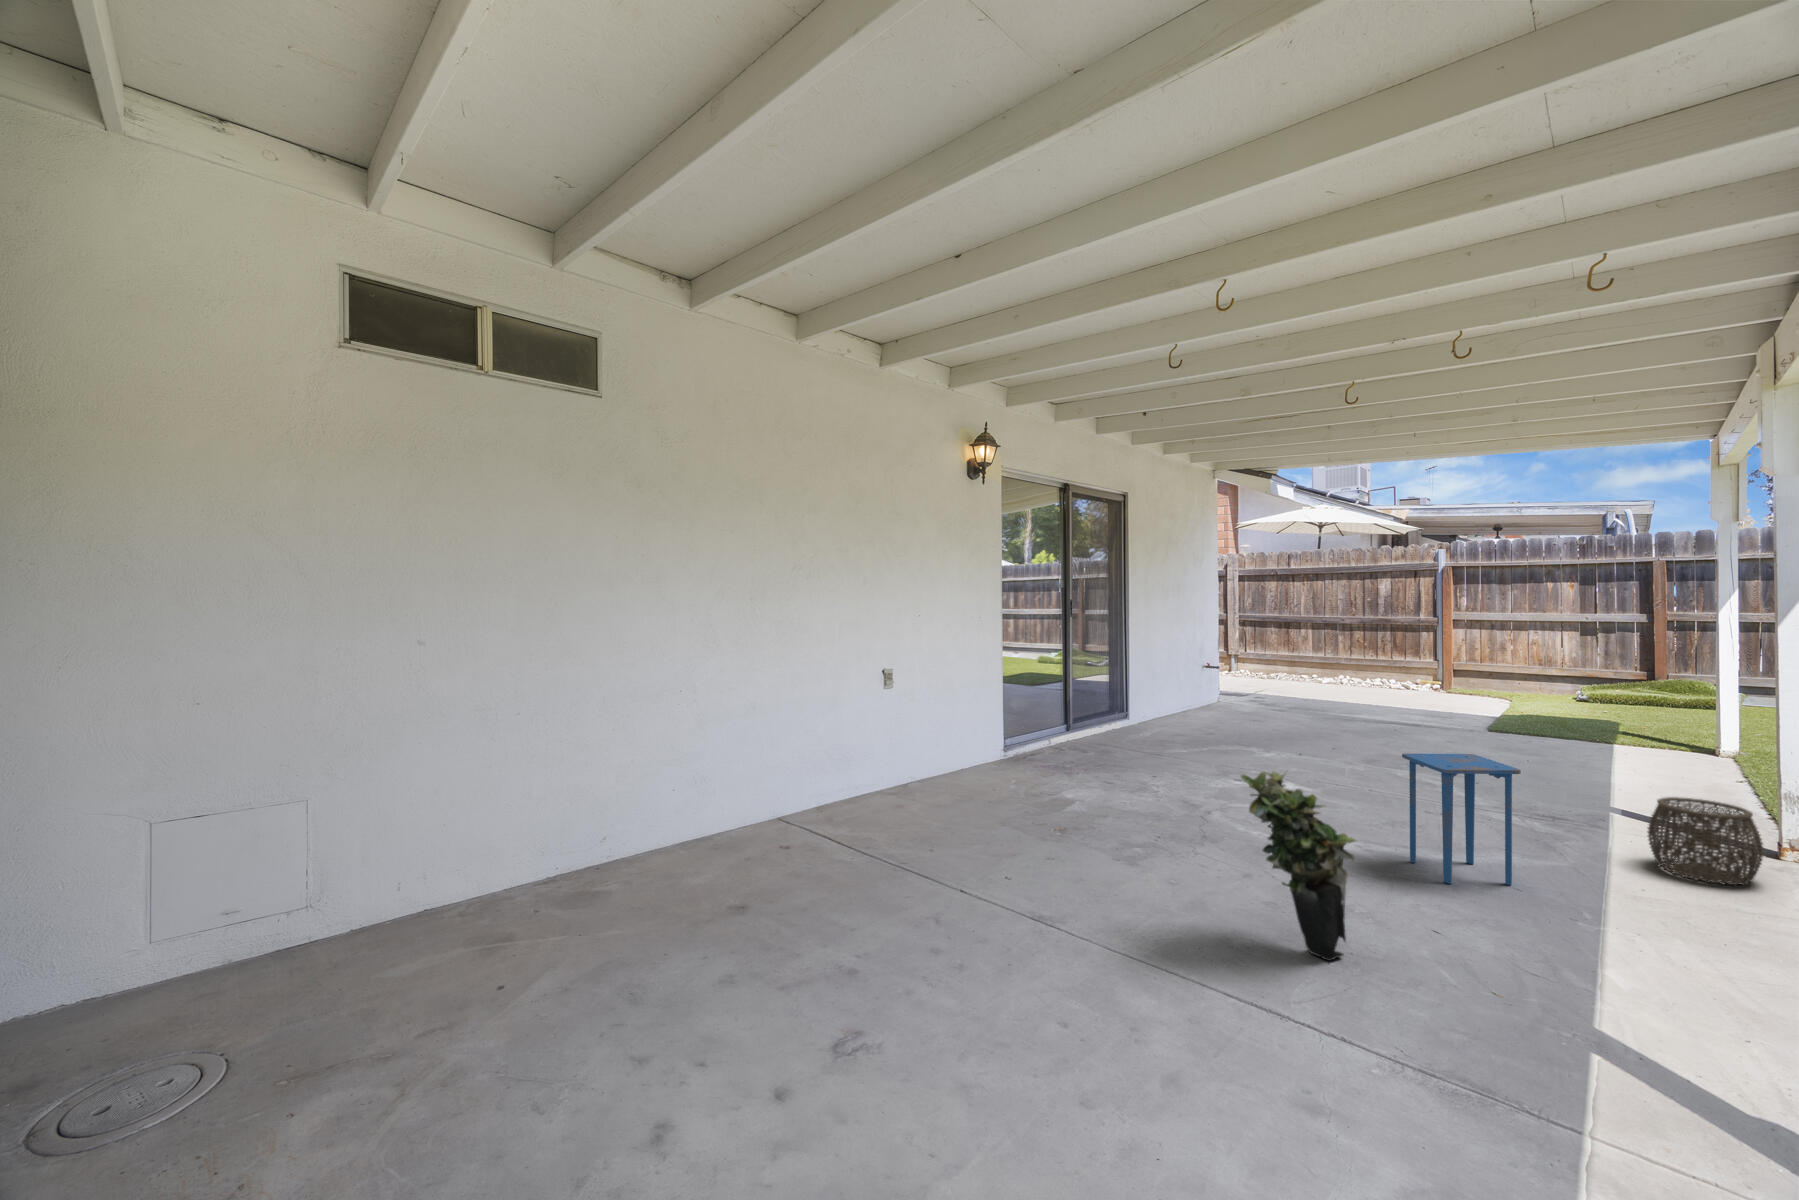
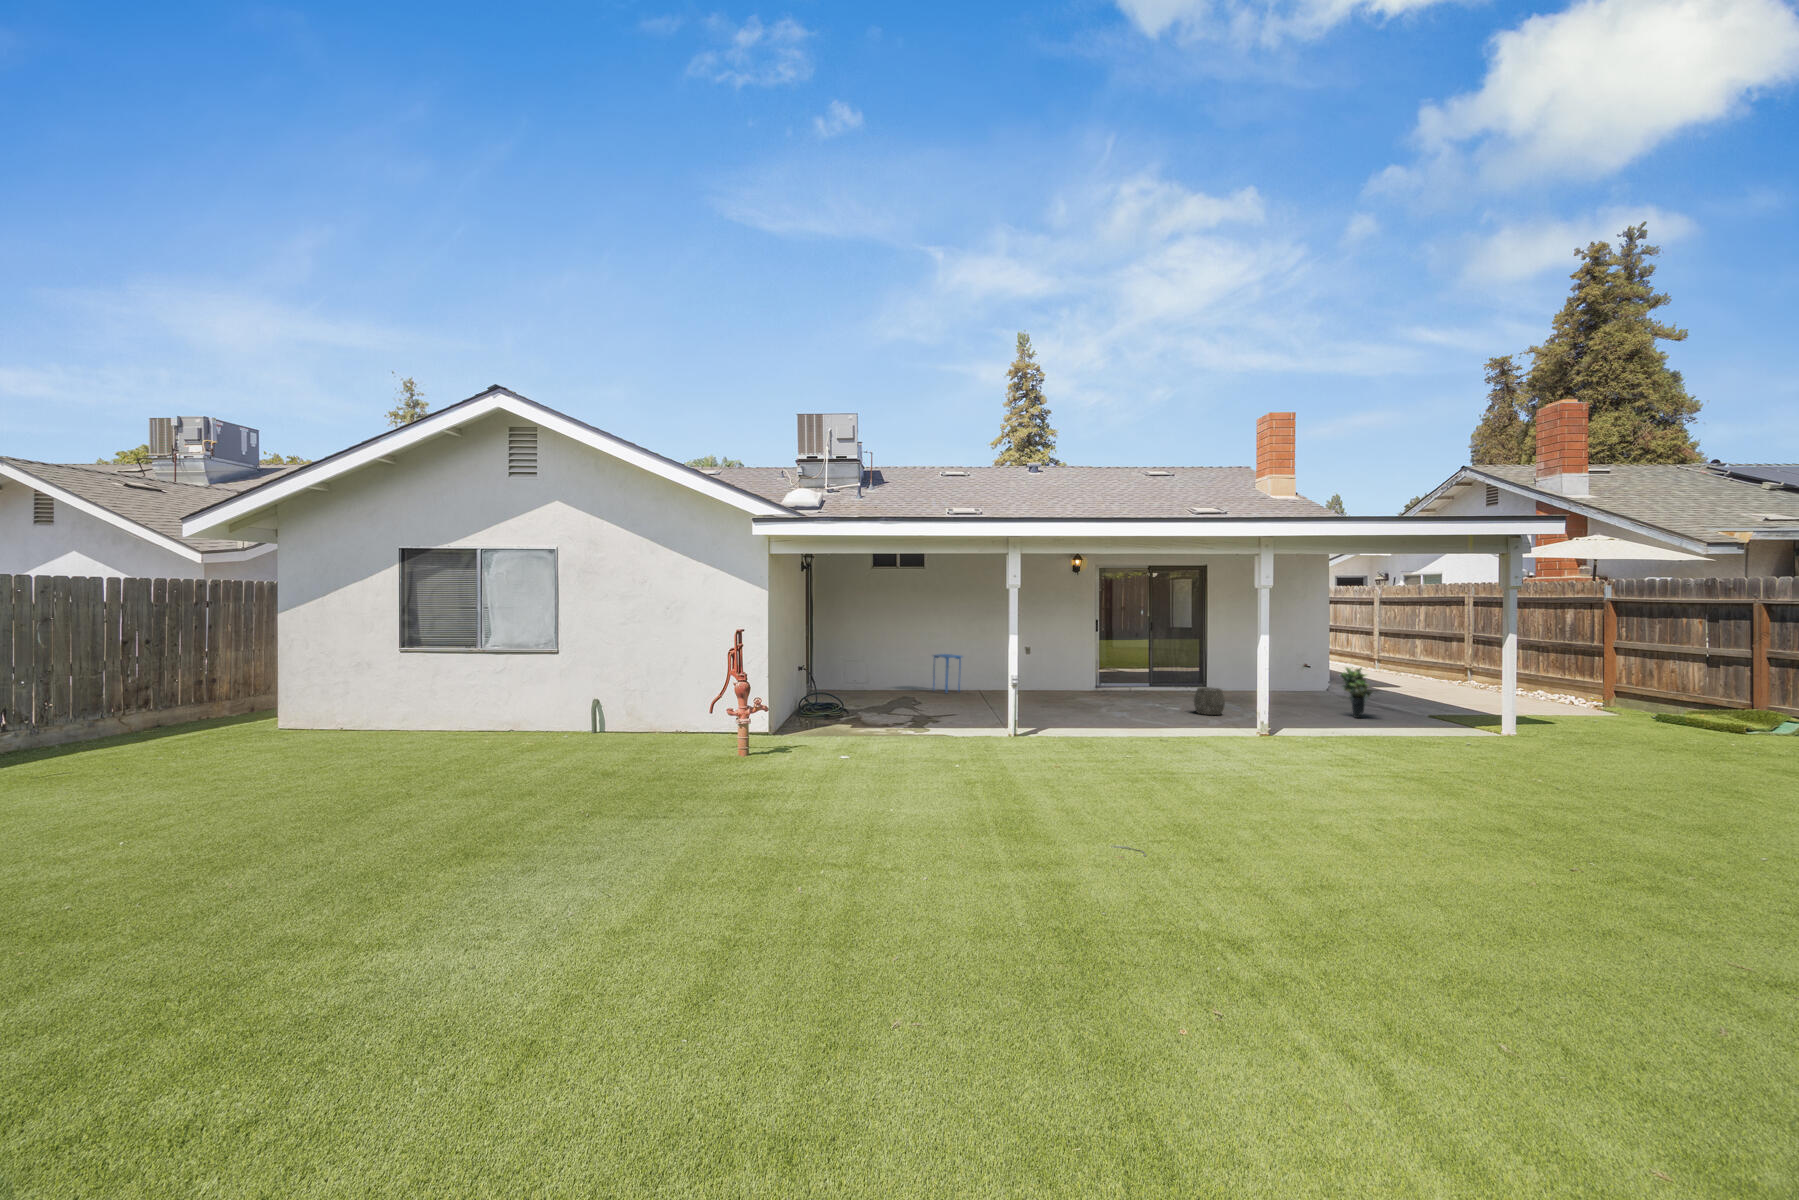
side table: present [1402,753,1521,885] -> present [933,654,961,692]
potted plant: present [1241,771,1356,961] -> present [1340,668,1372,718]

